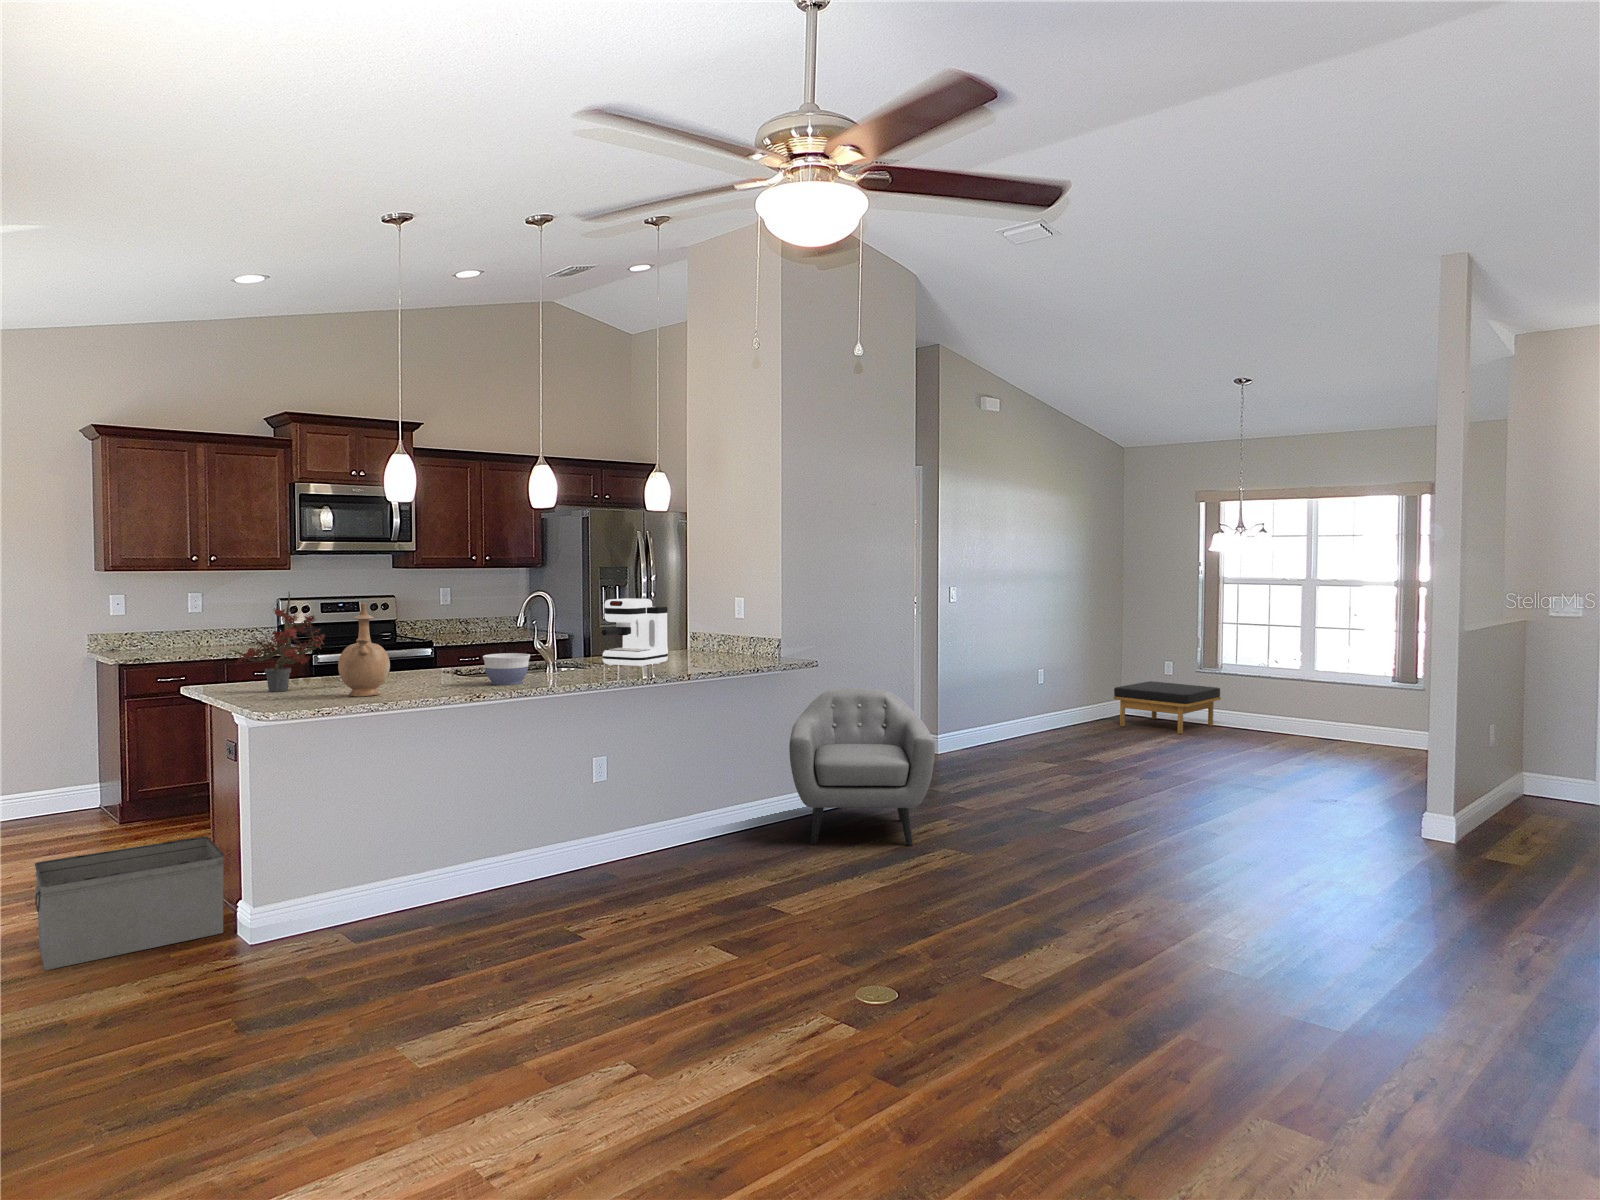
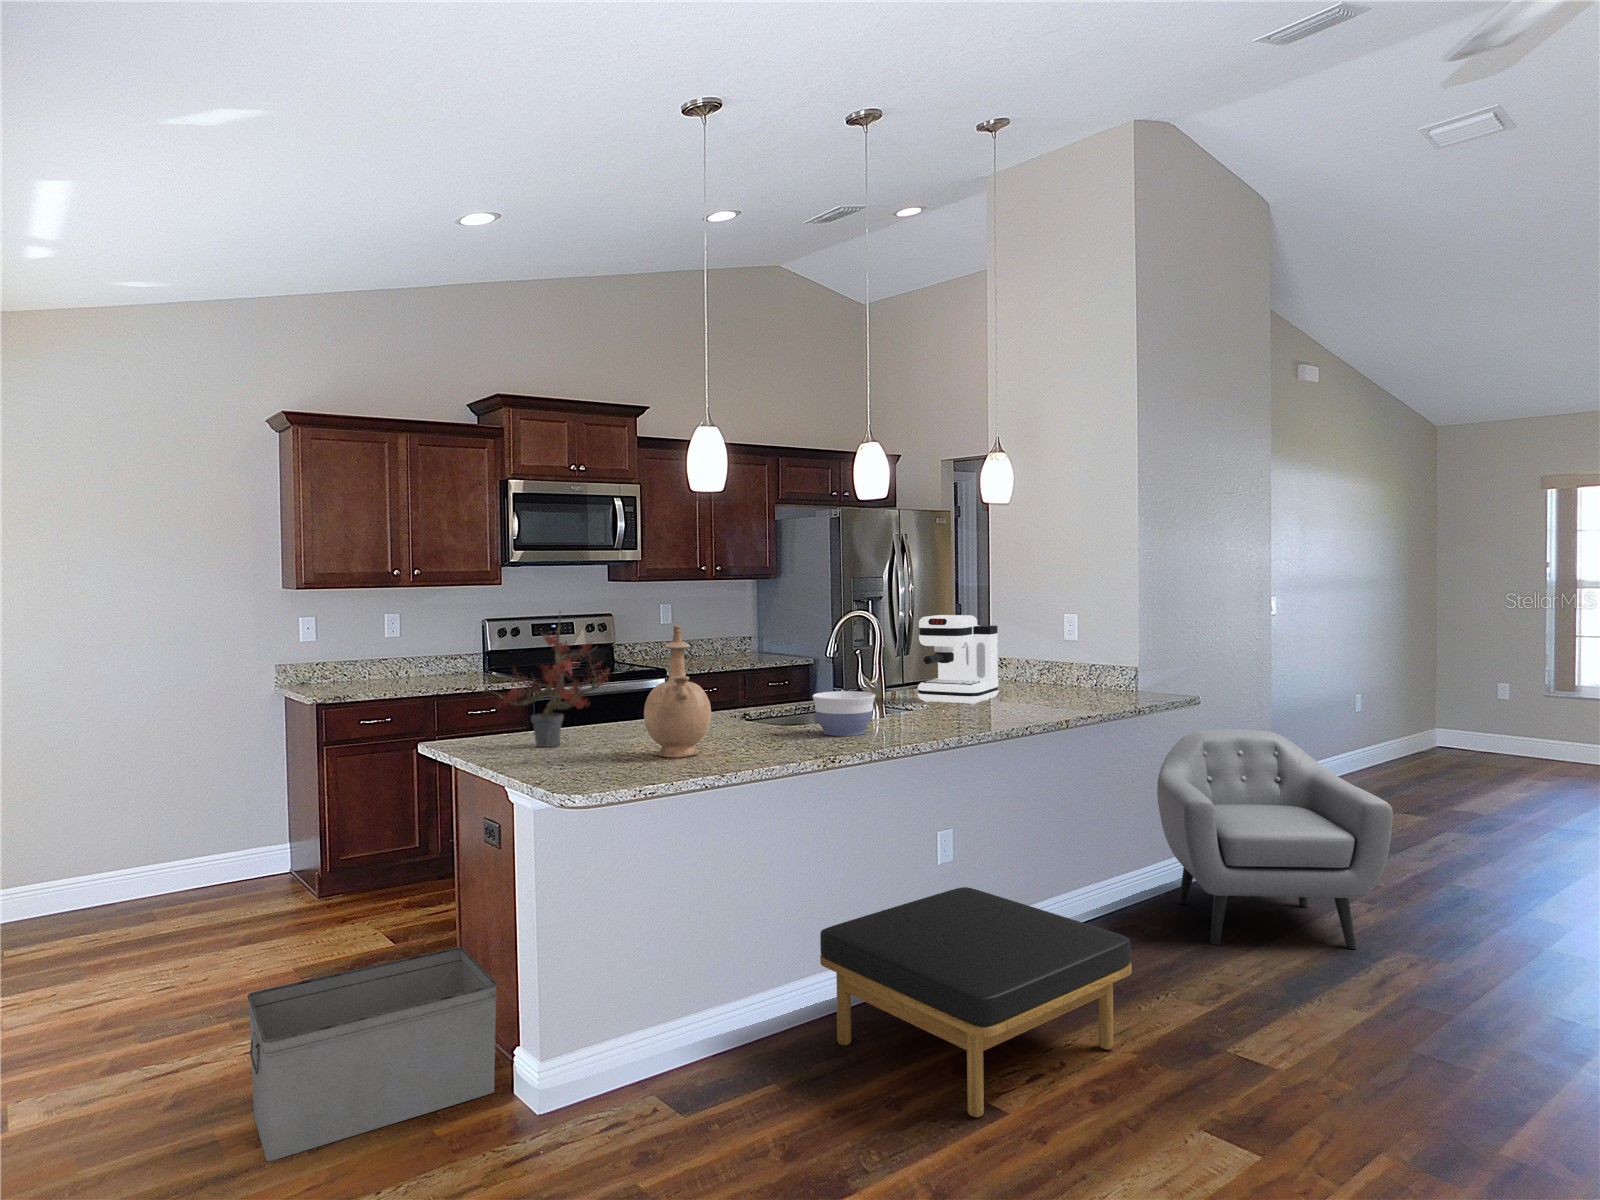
ottoman: present [1114,681,1220,734] -> present [820,887,1132,1117]

